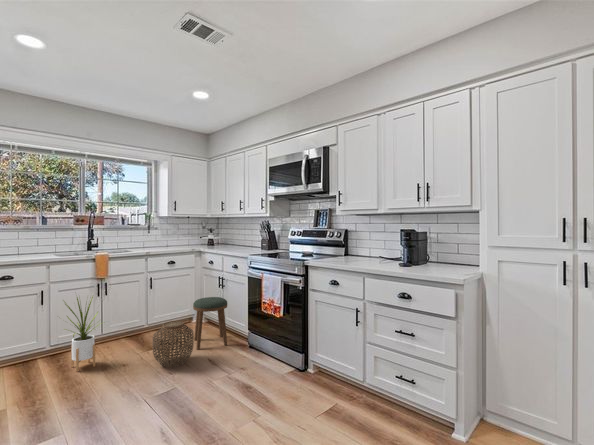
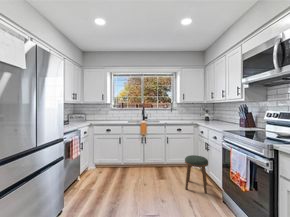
house plant: present [65,297,98,372] -> none [117,141,139,182]
woven basket: present [153,321,194,368] -> none [155,168,179,199]

